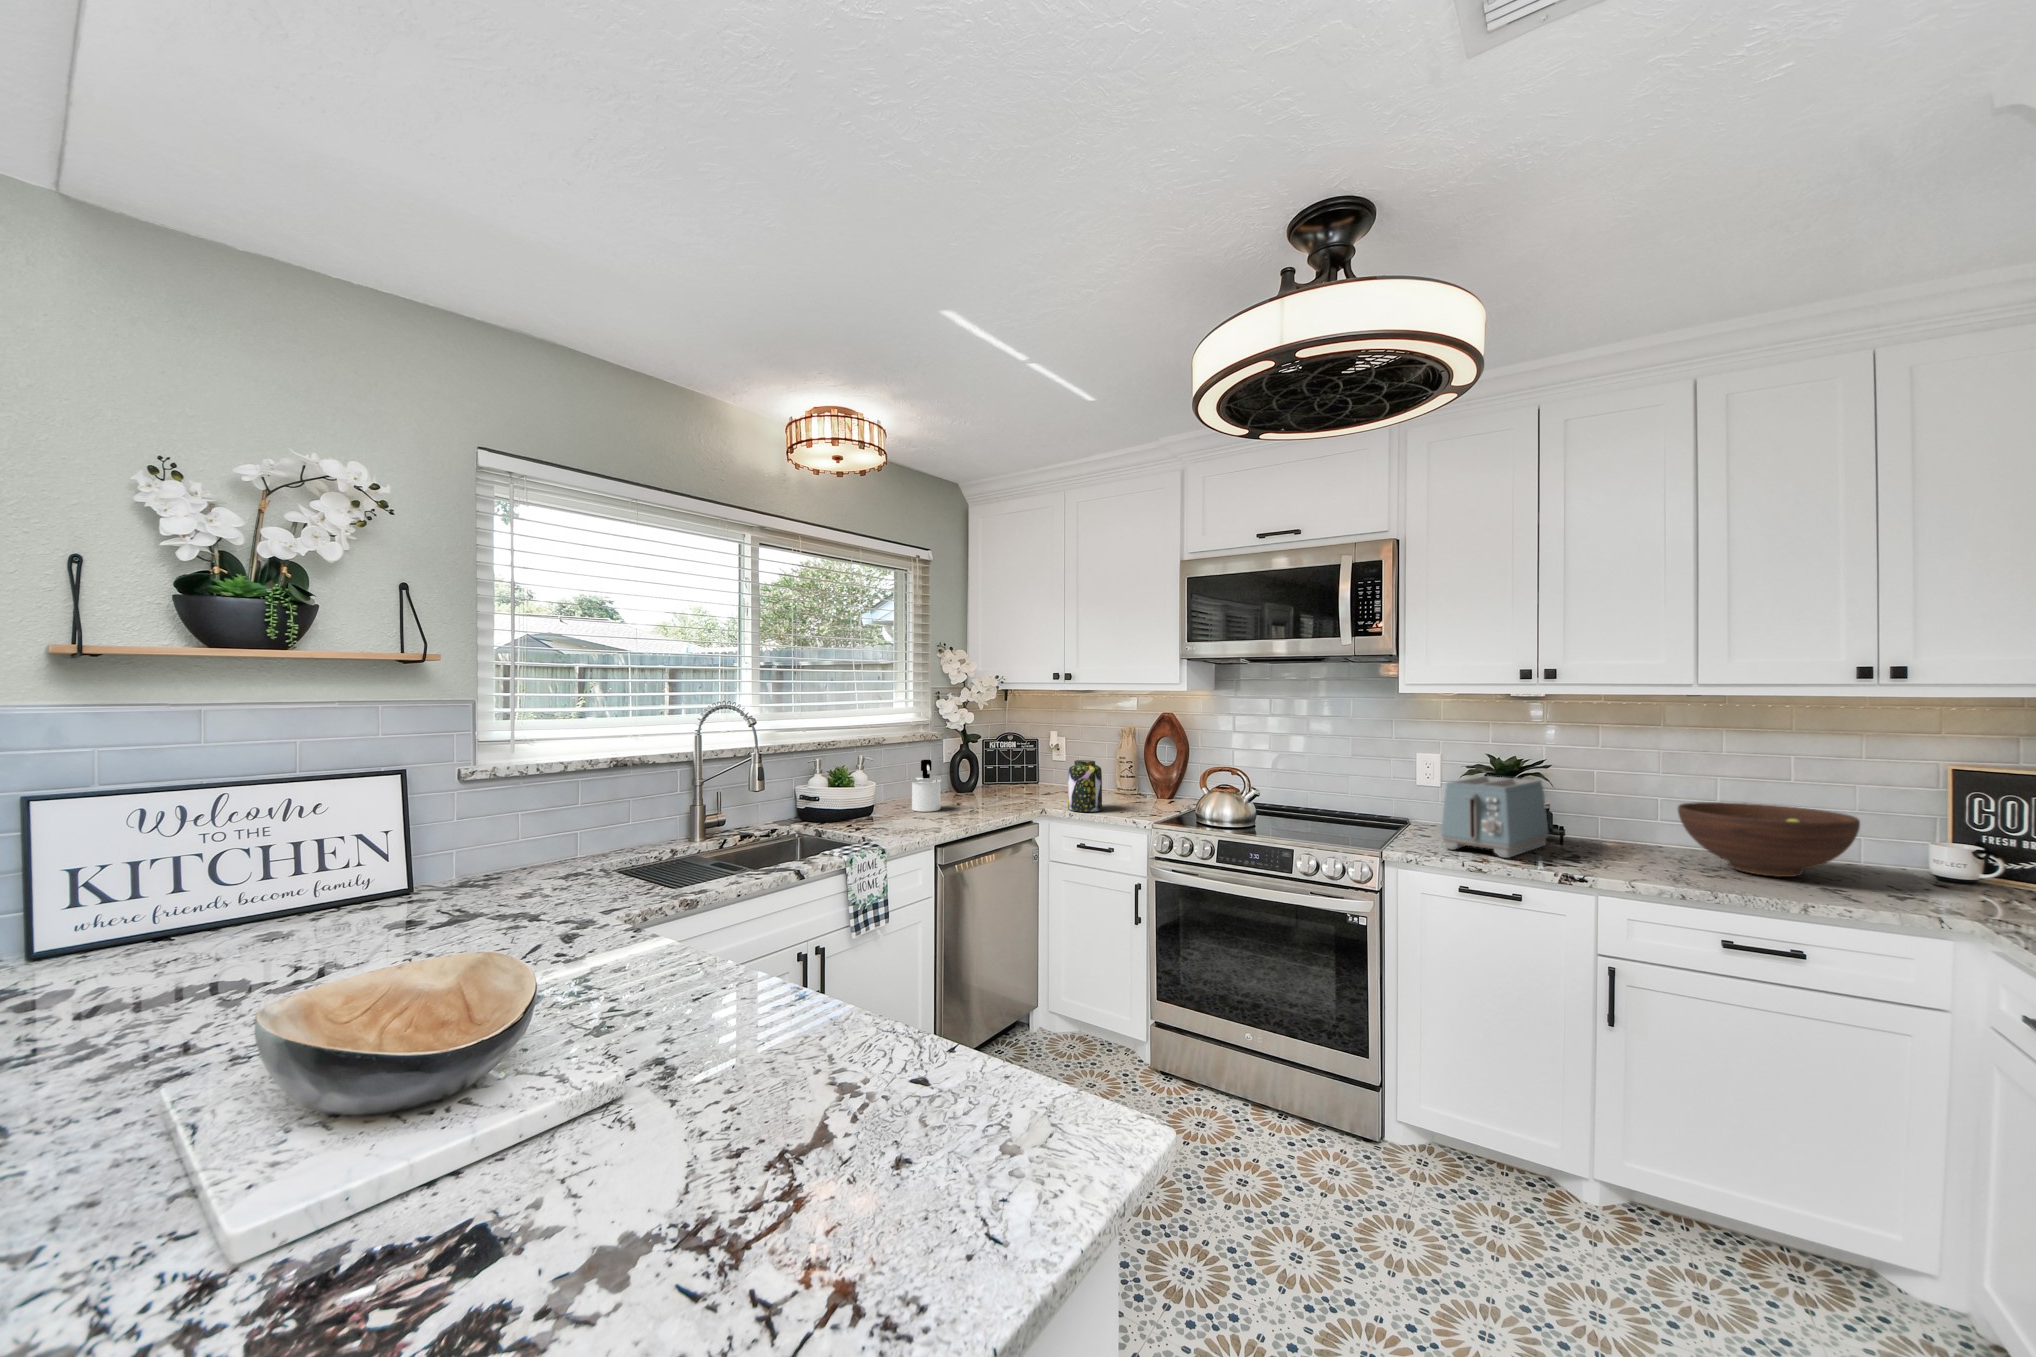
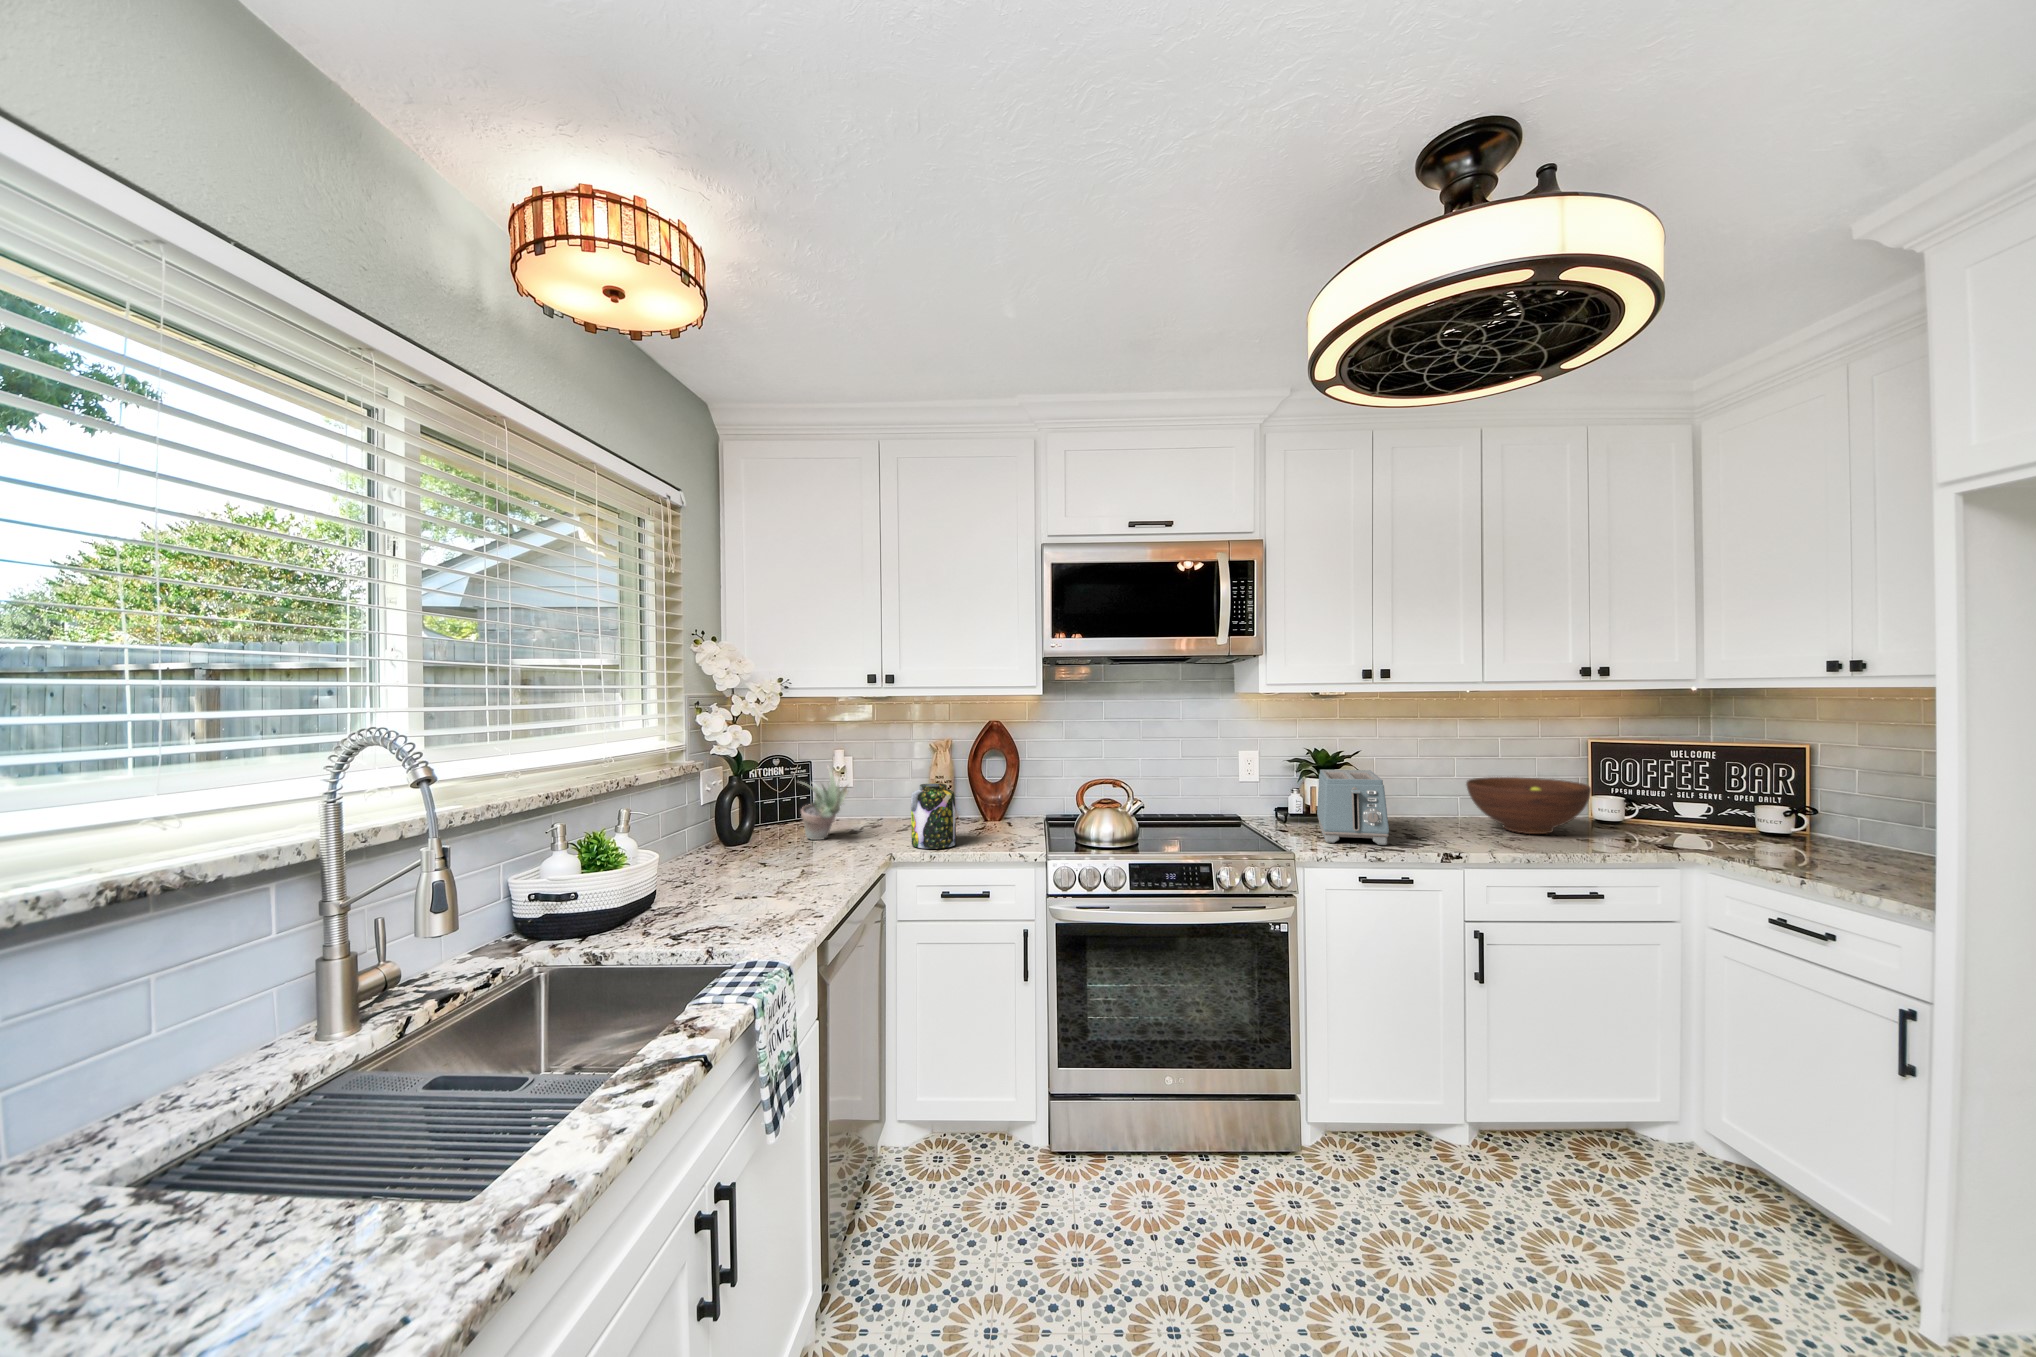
succulent plant: none [1002,741,1038,798] -> present [799,766,848,840]
soap dispenser: present [911,760,941,812] -> none [698,802,746,880]

